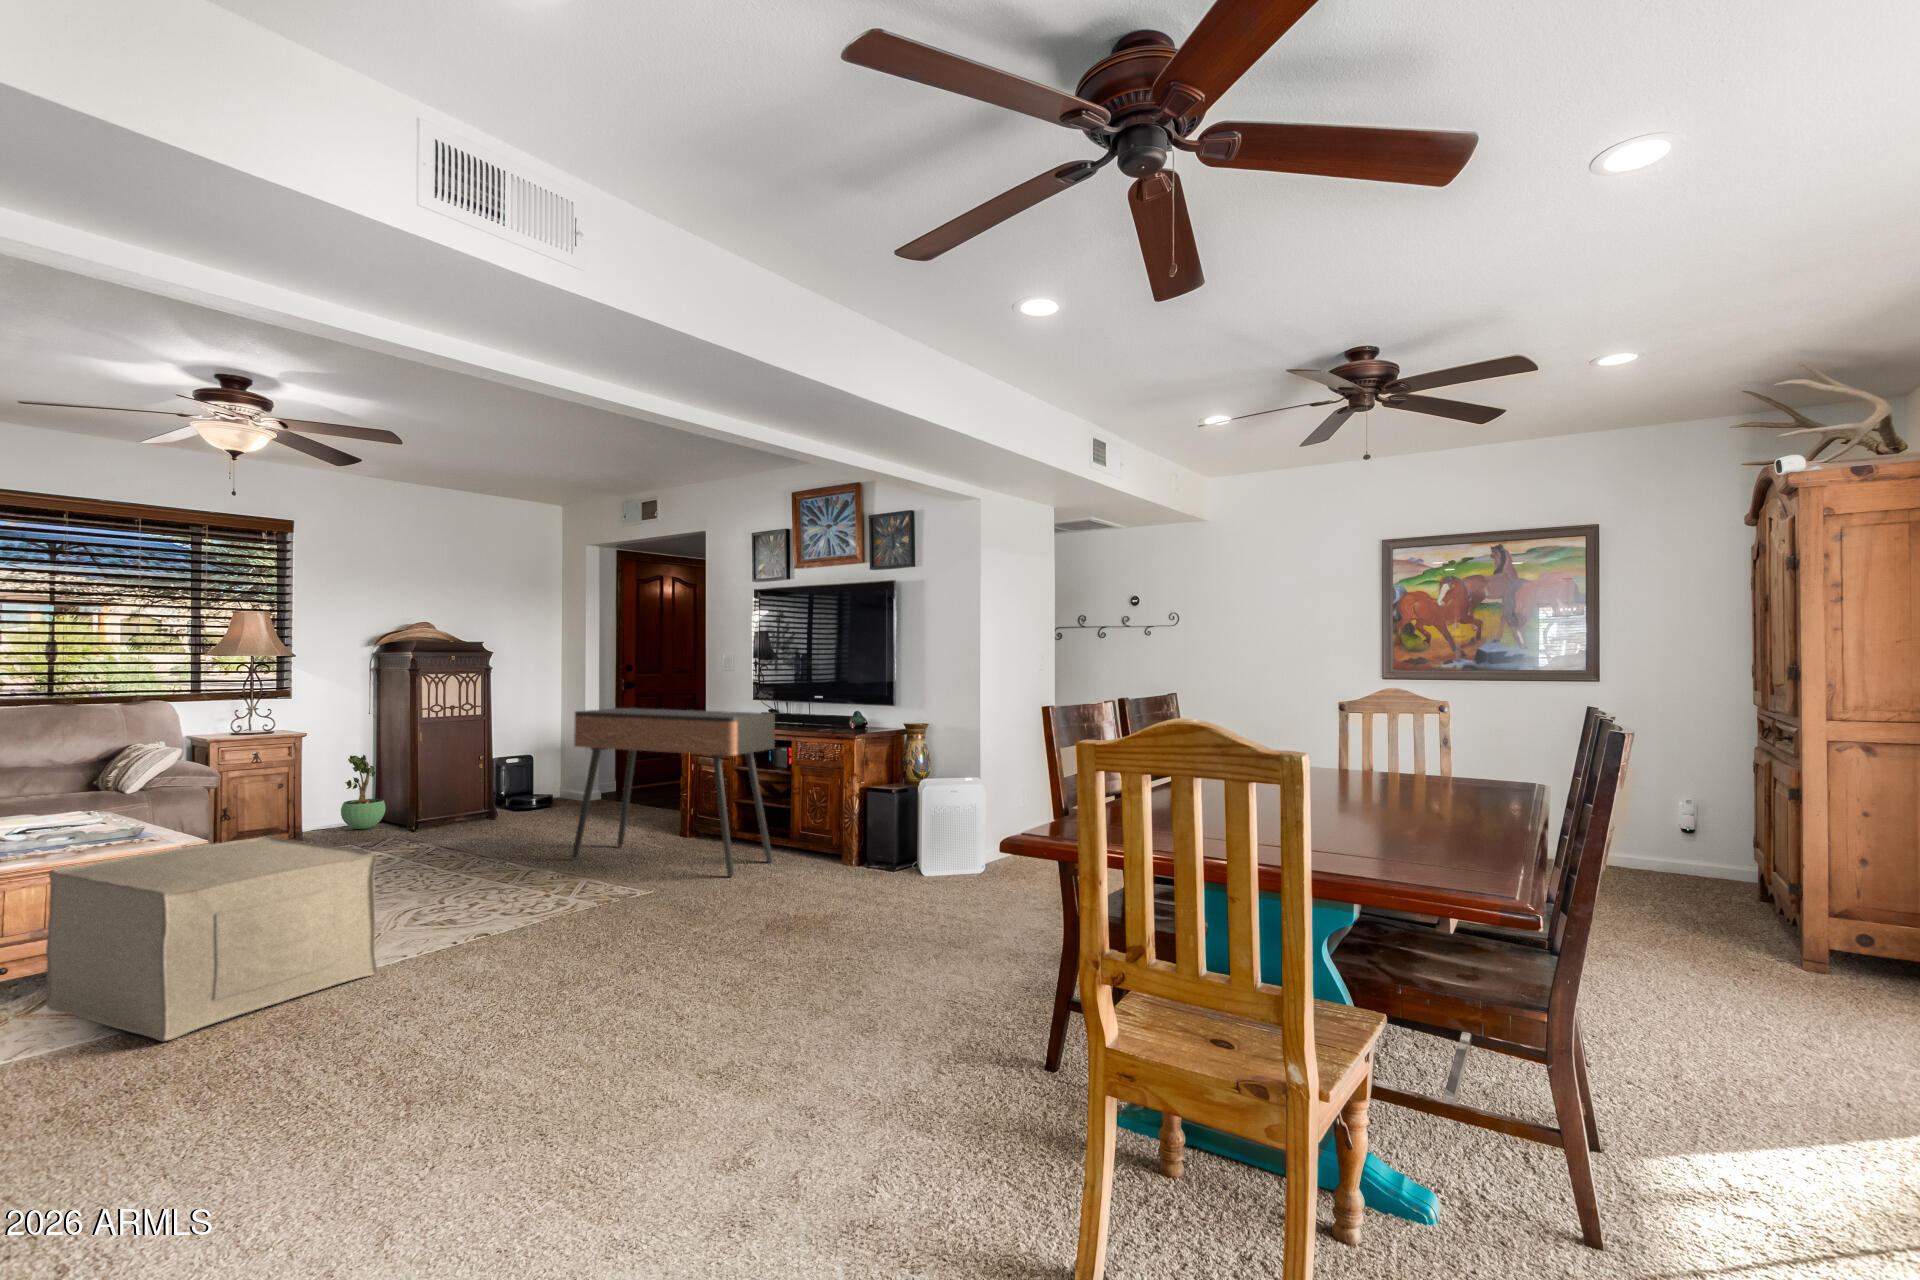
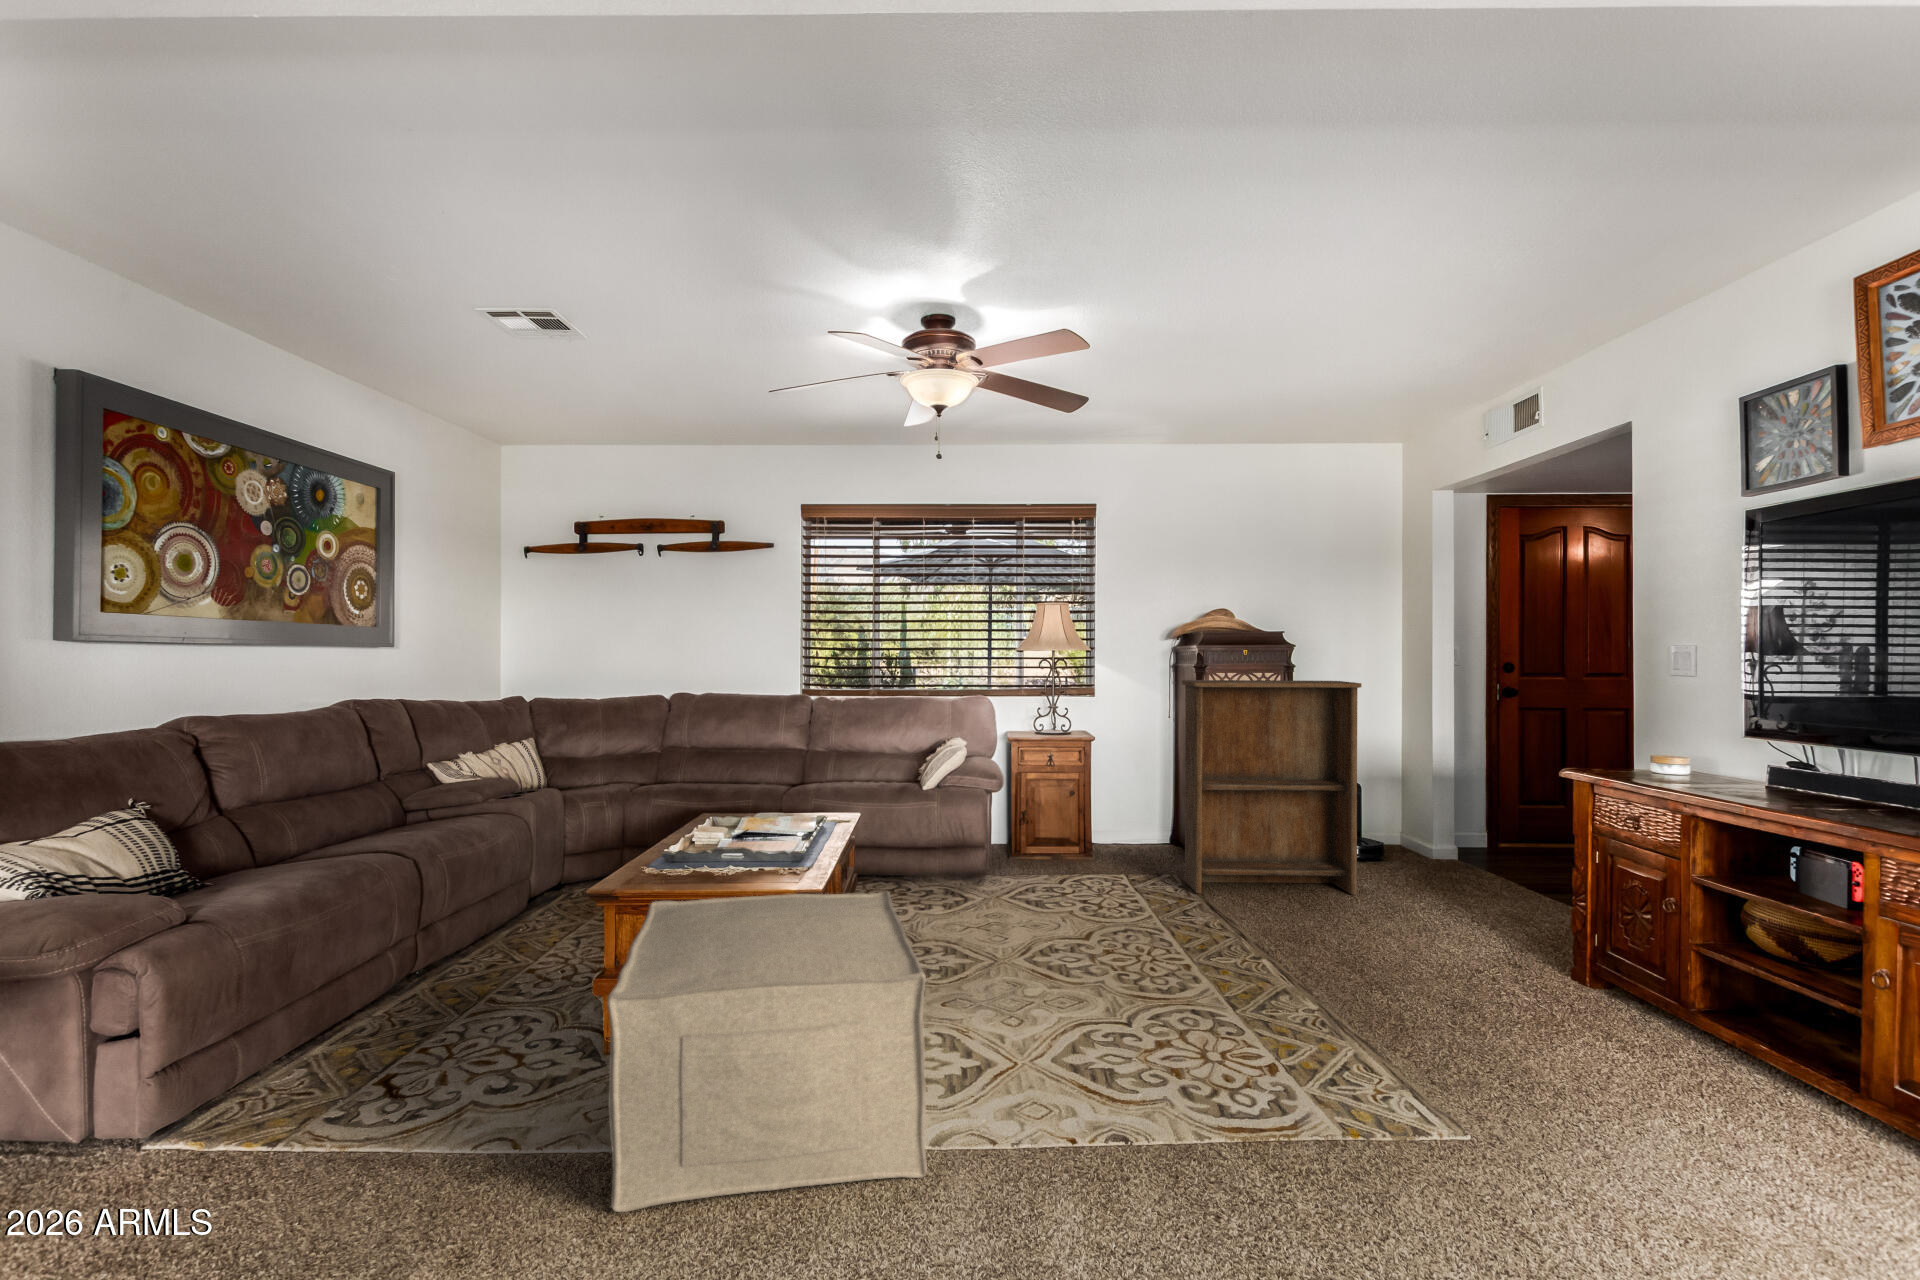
bookshelf: none [410,678,550,843] -> present [1182,680,1361,895]
console table: present [572,708,775,877] -> none [1359,739,1805,1155]
potted plant: present [341,755,386,829] -> none [1131,765,1176,853]

